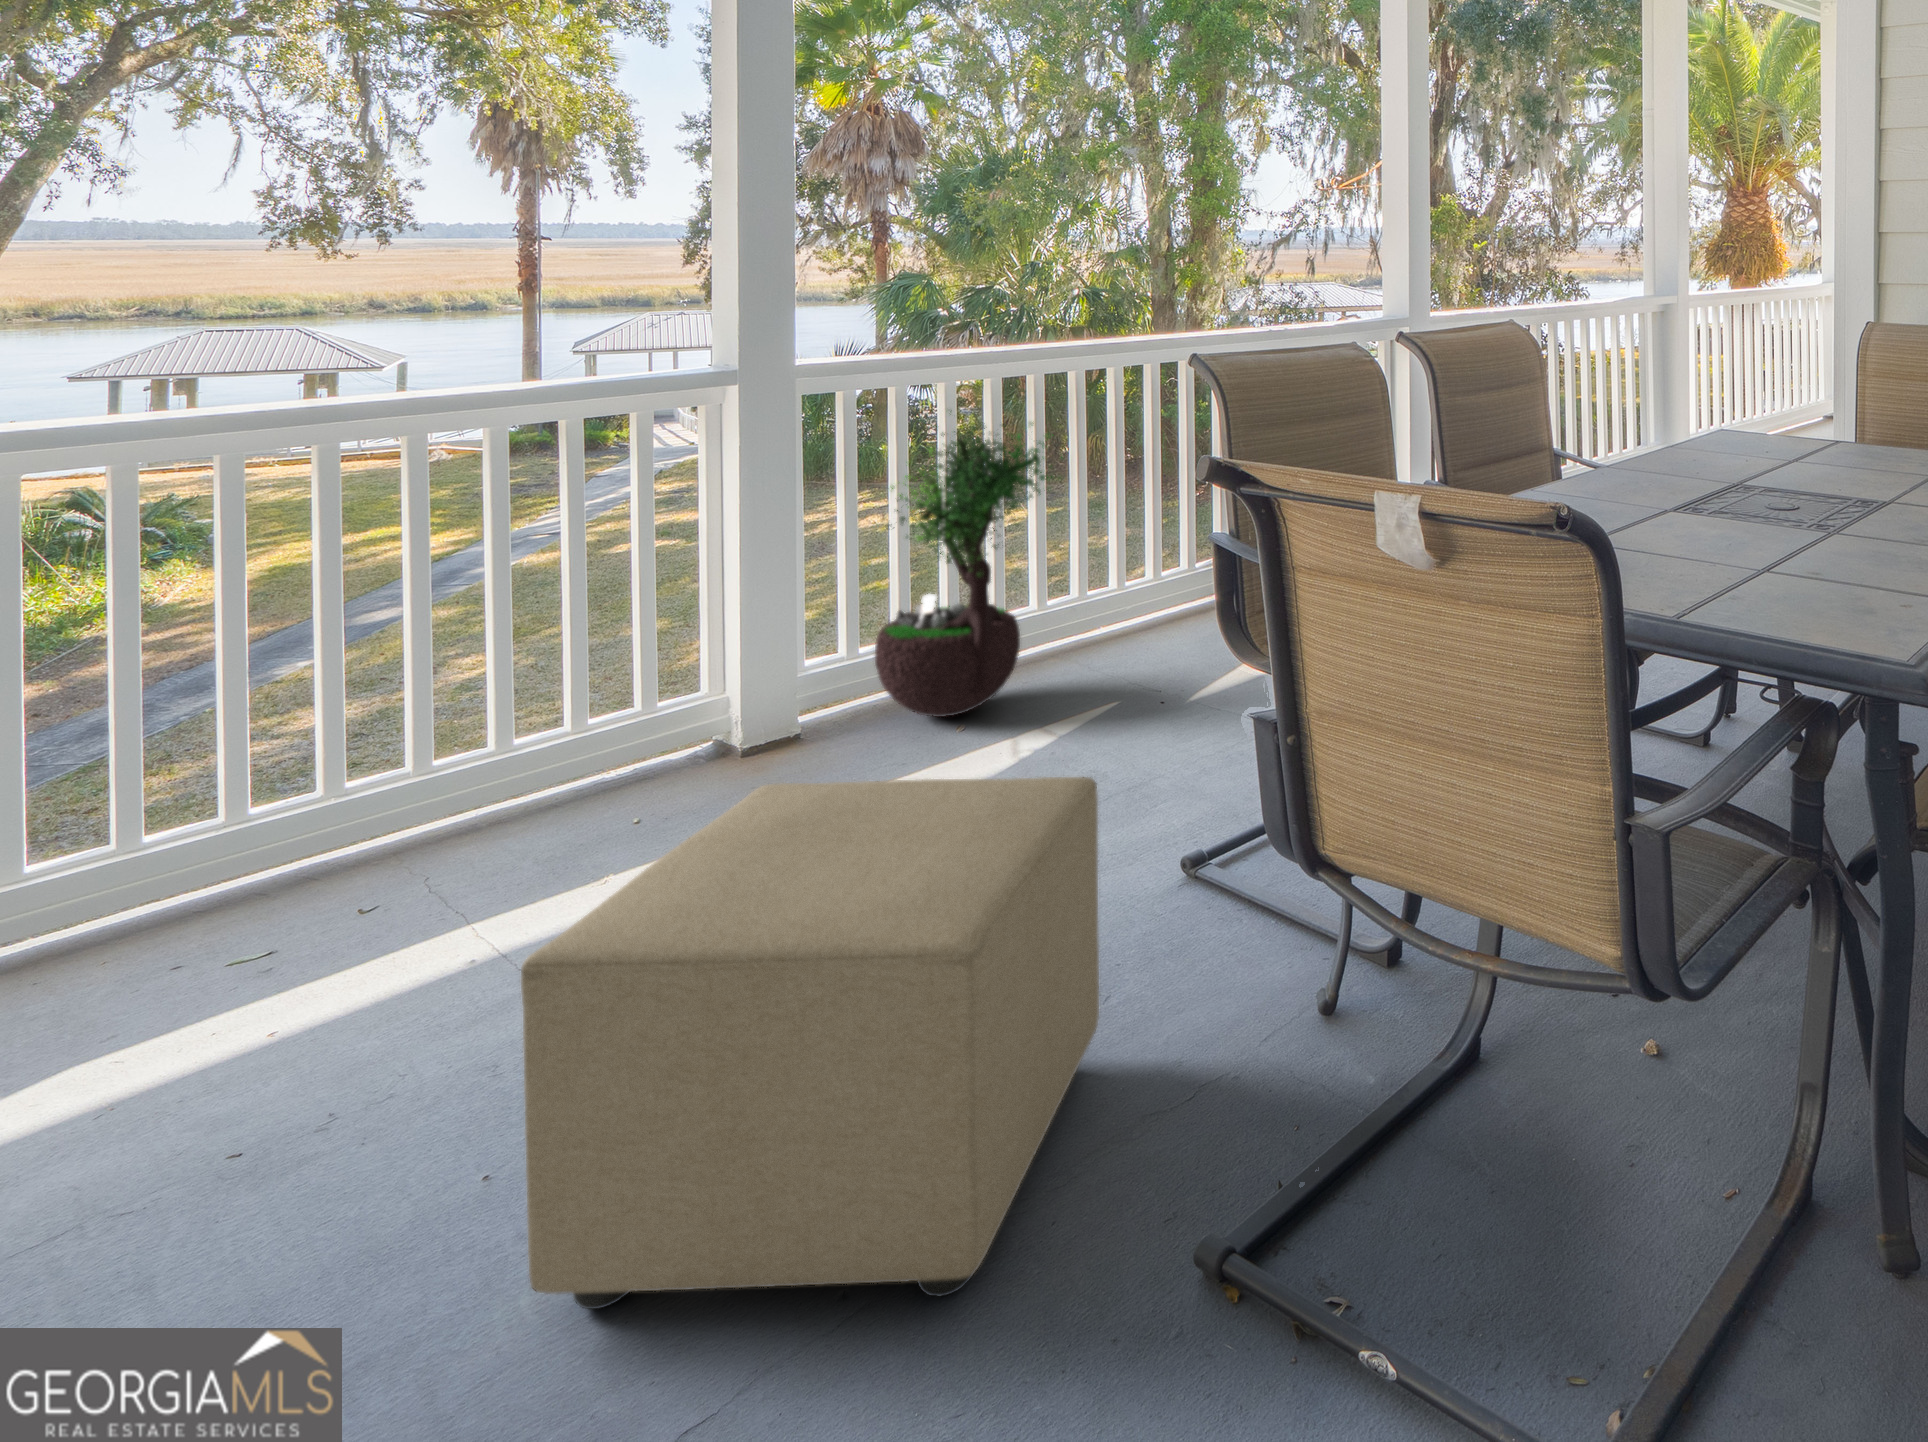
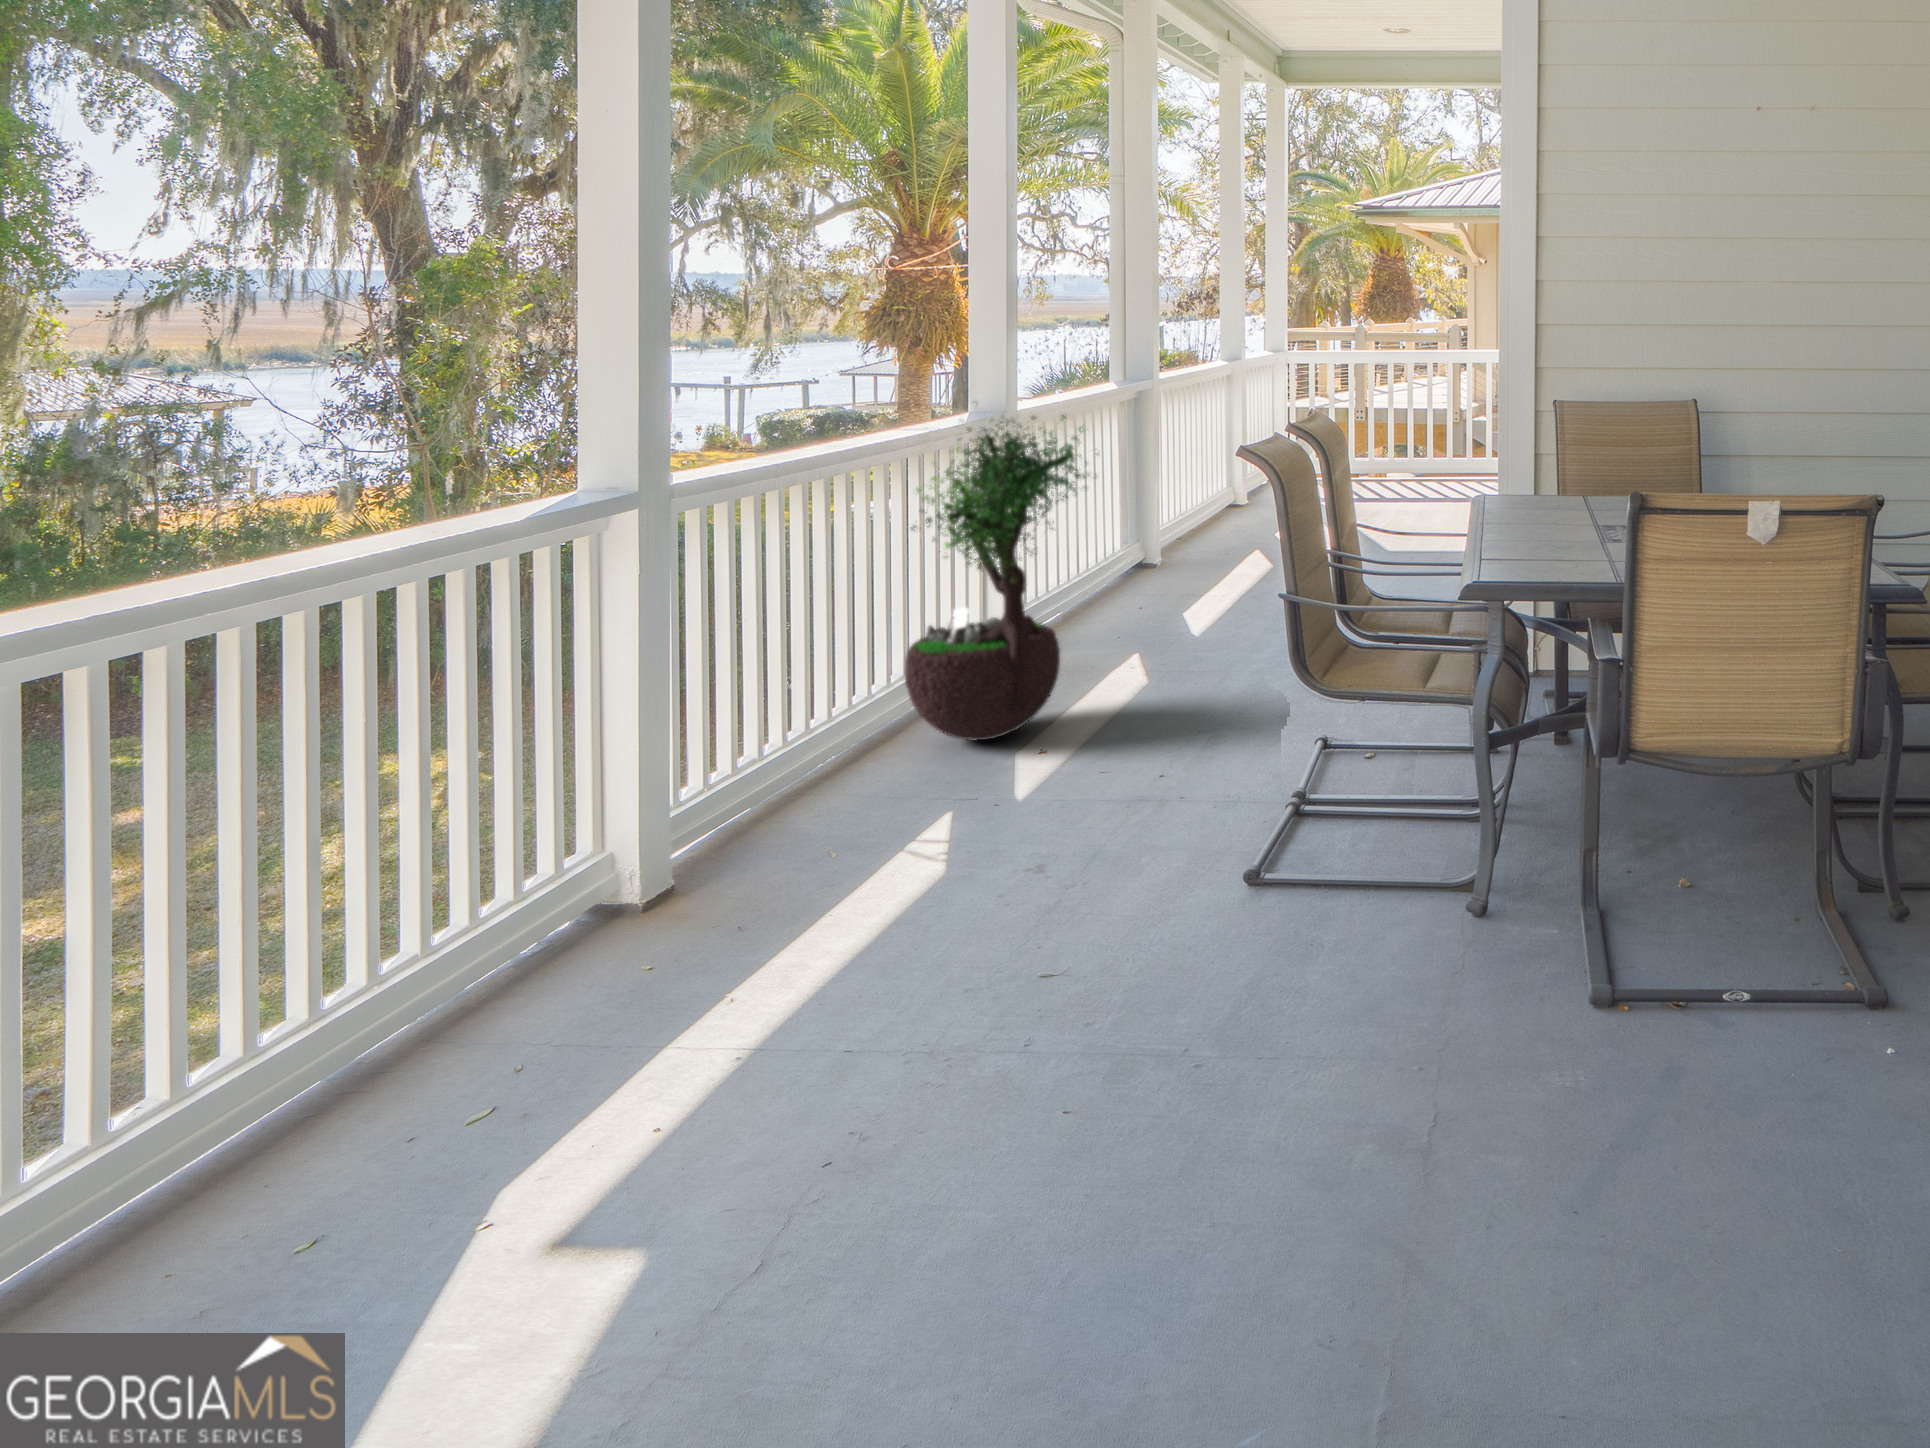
ottoman: present [521,777,1099,1309] -> none [521,756,1148,1316]

